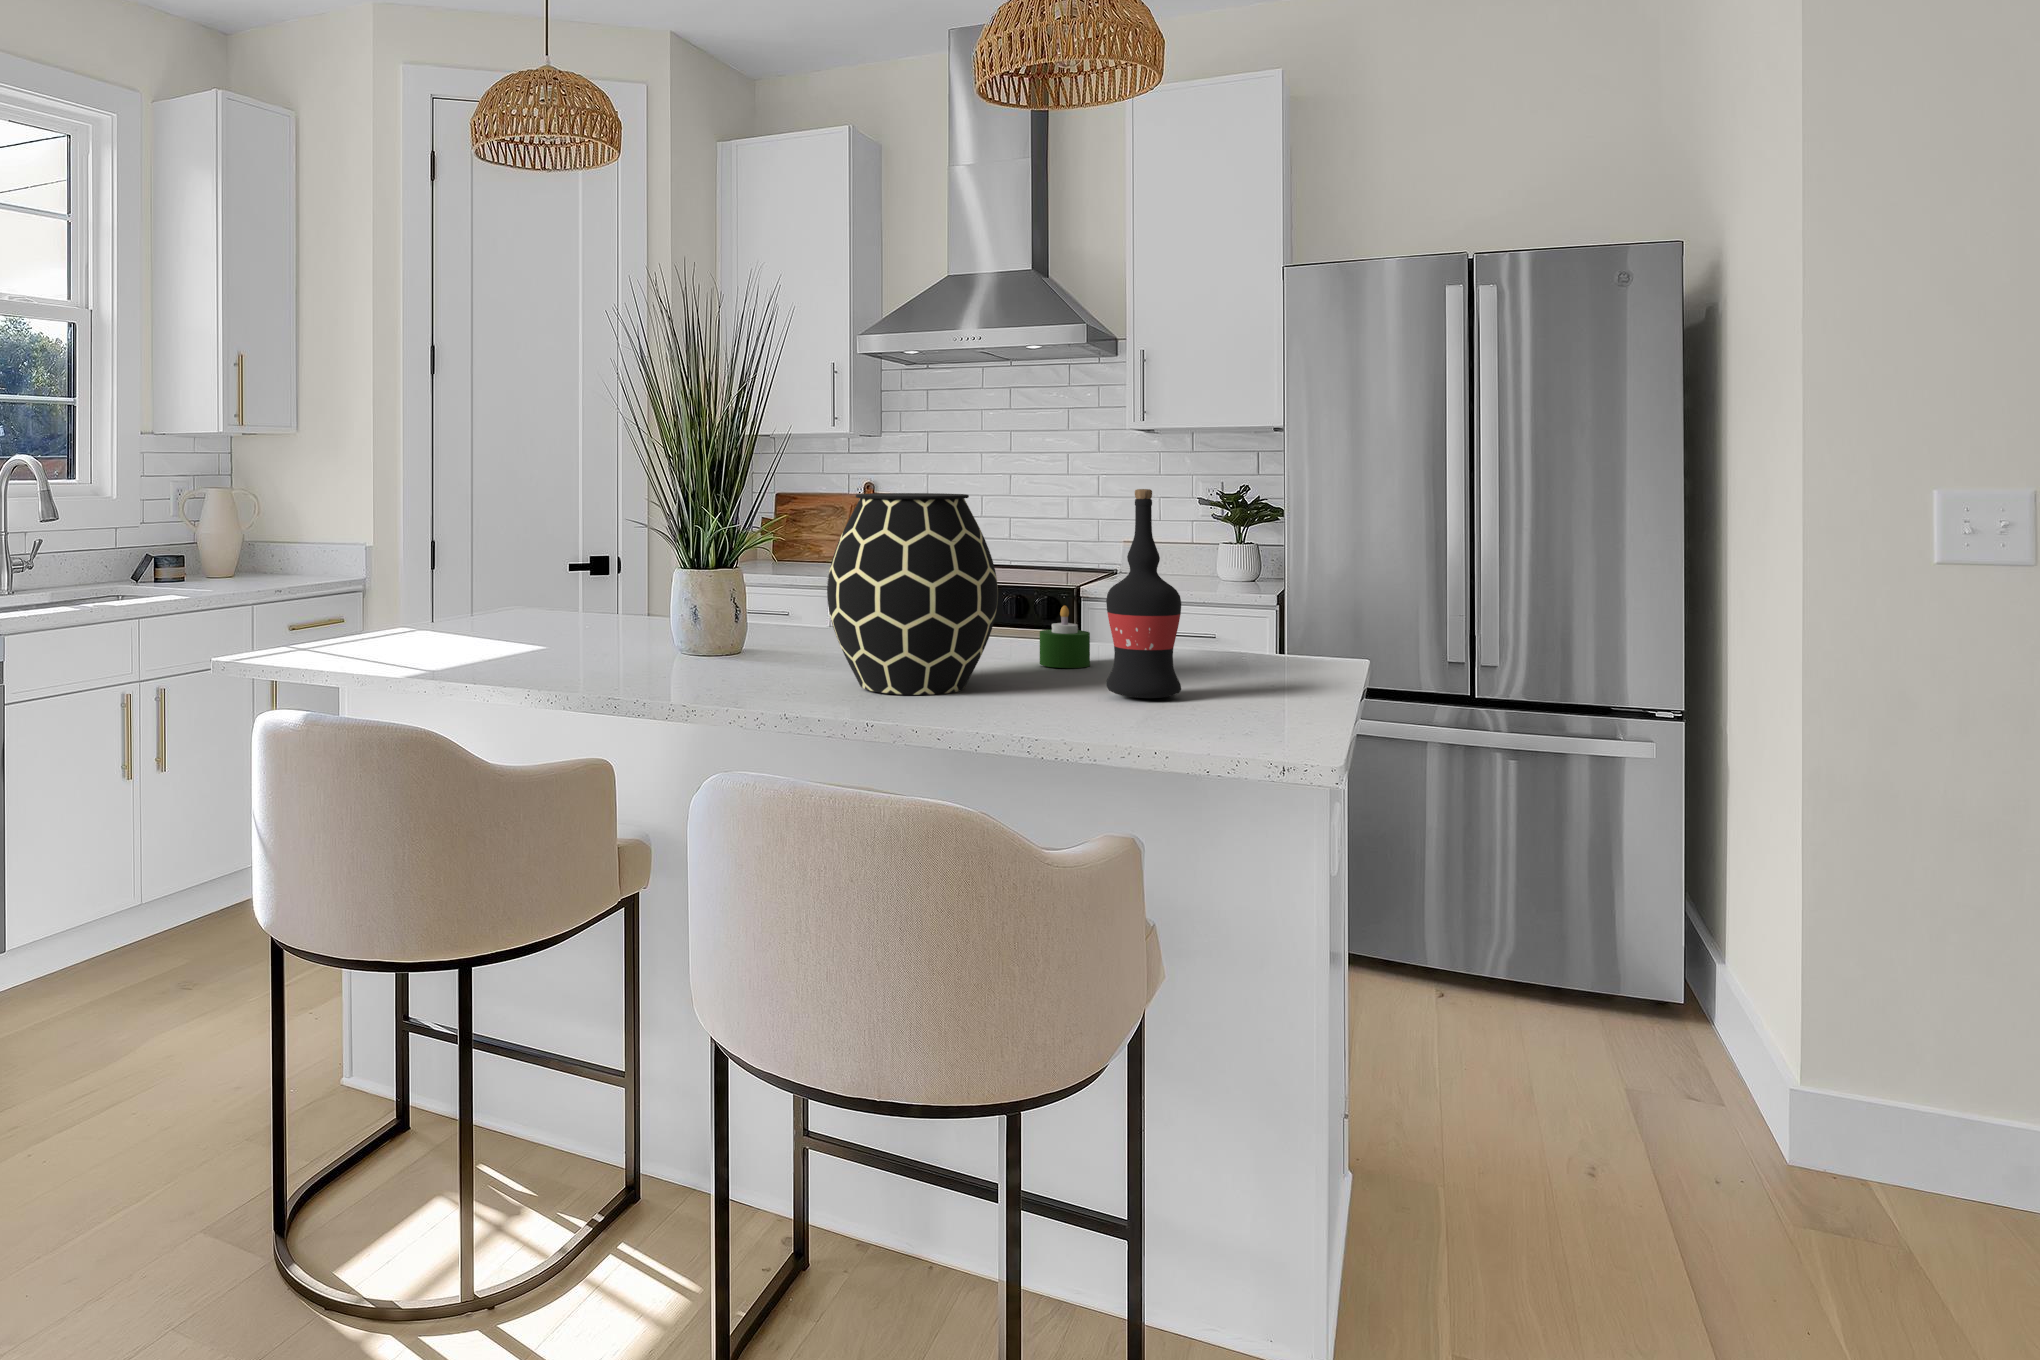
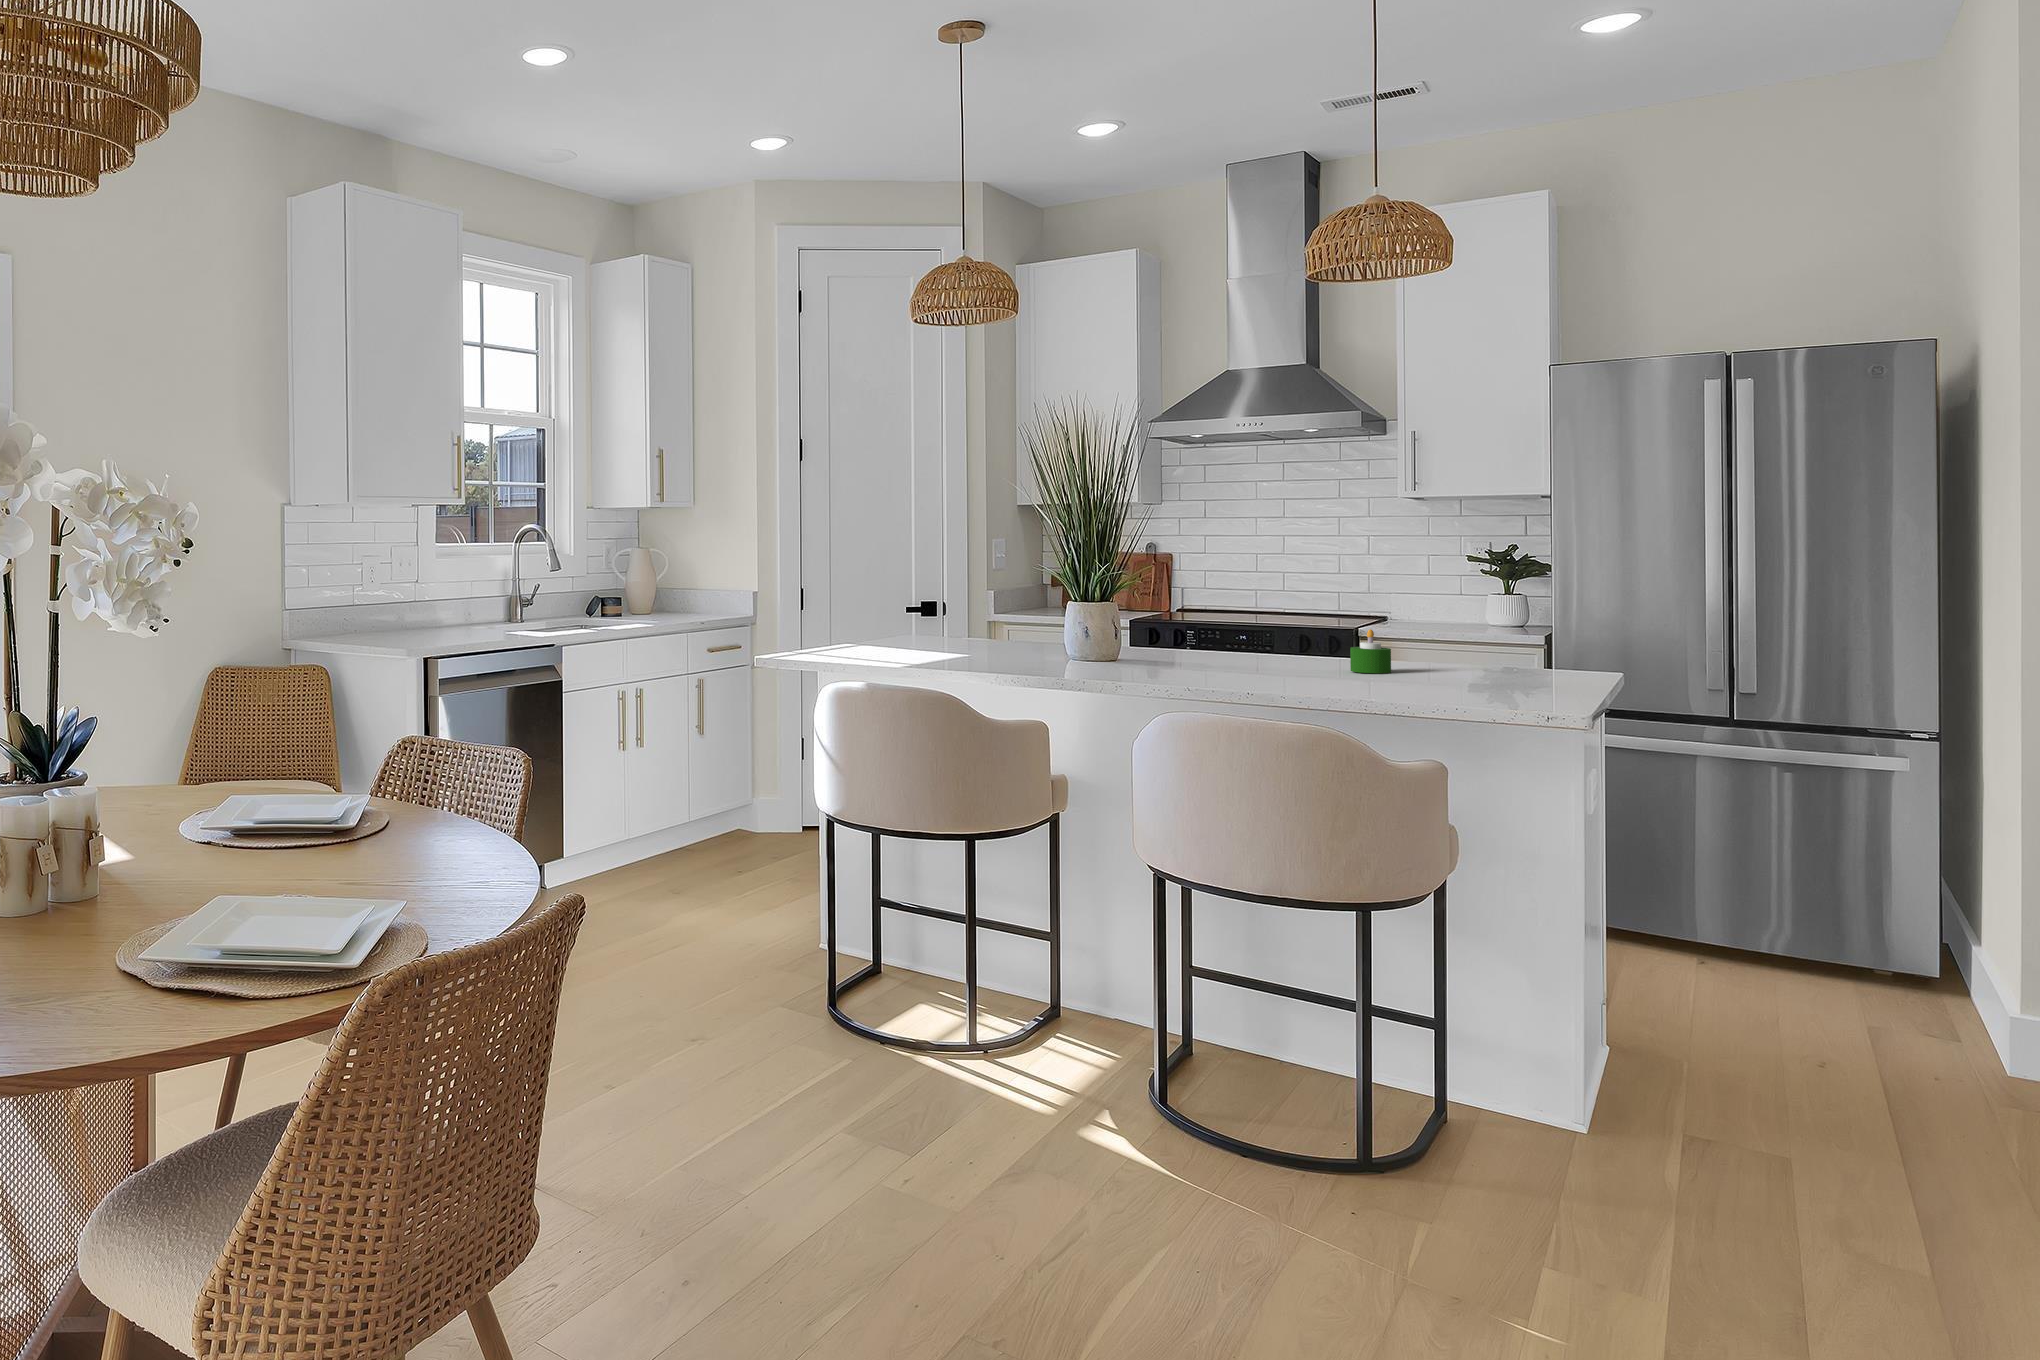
wine bottle: present [1106,489,1181,698] -> none [1411,545,1471,688]
vase: present [827,493,998,695] -> none [1195,549,1325,685]

